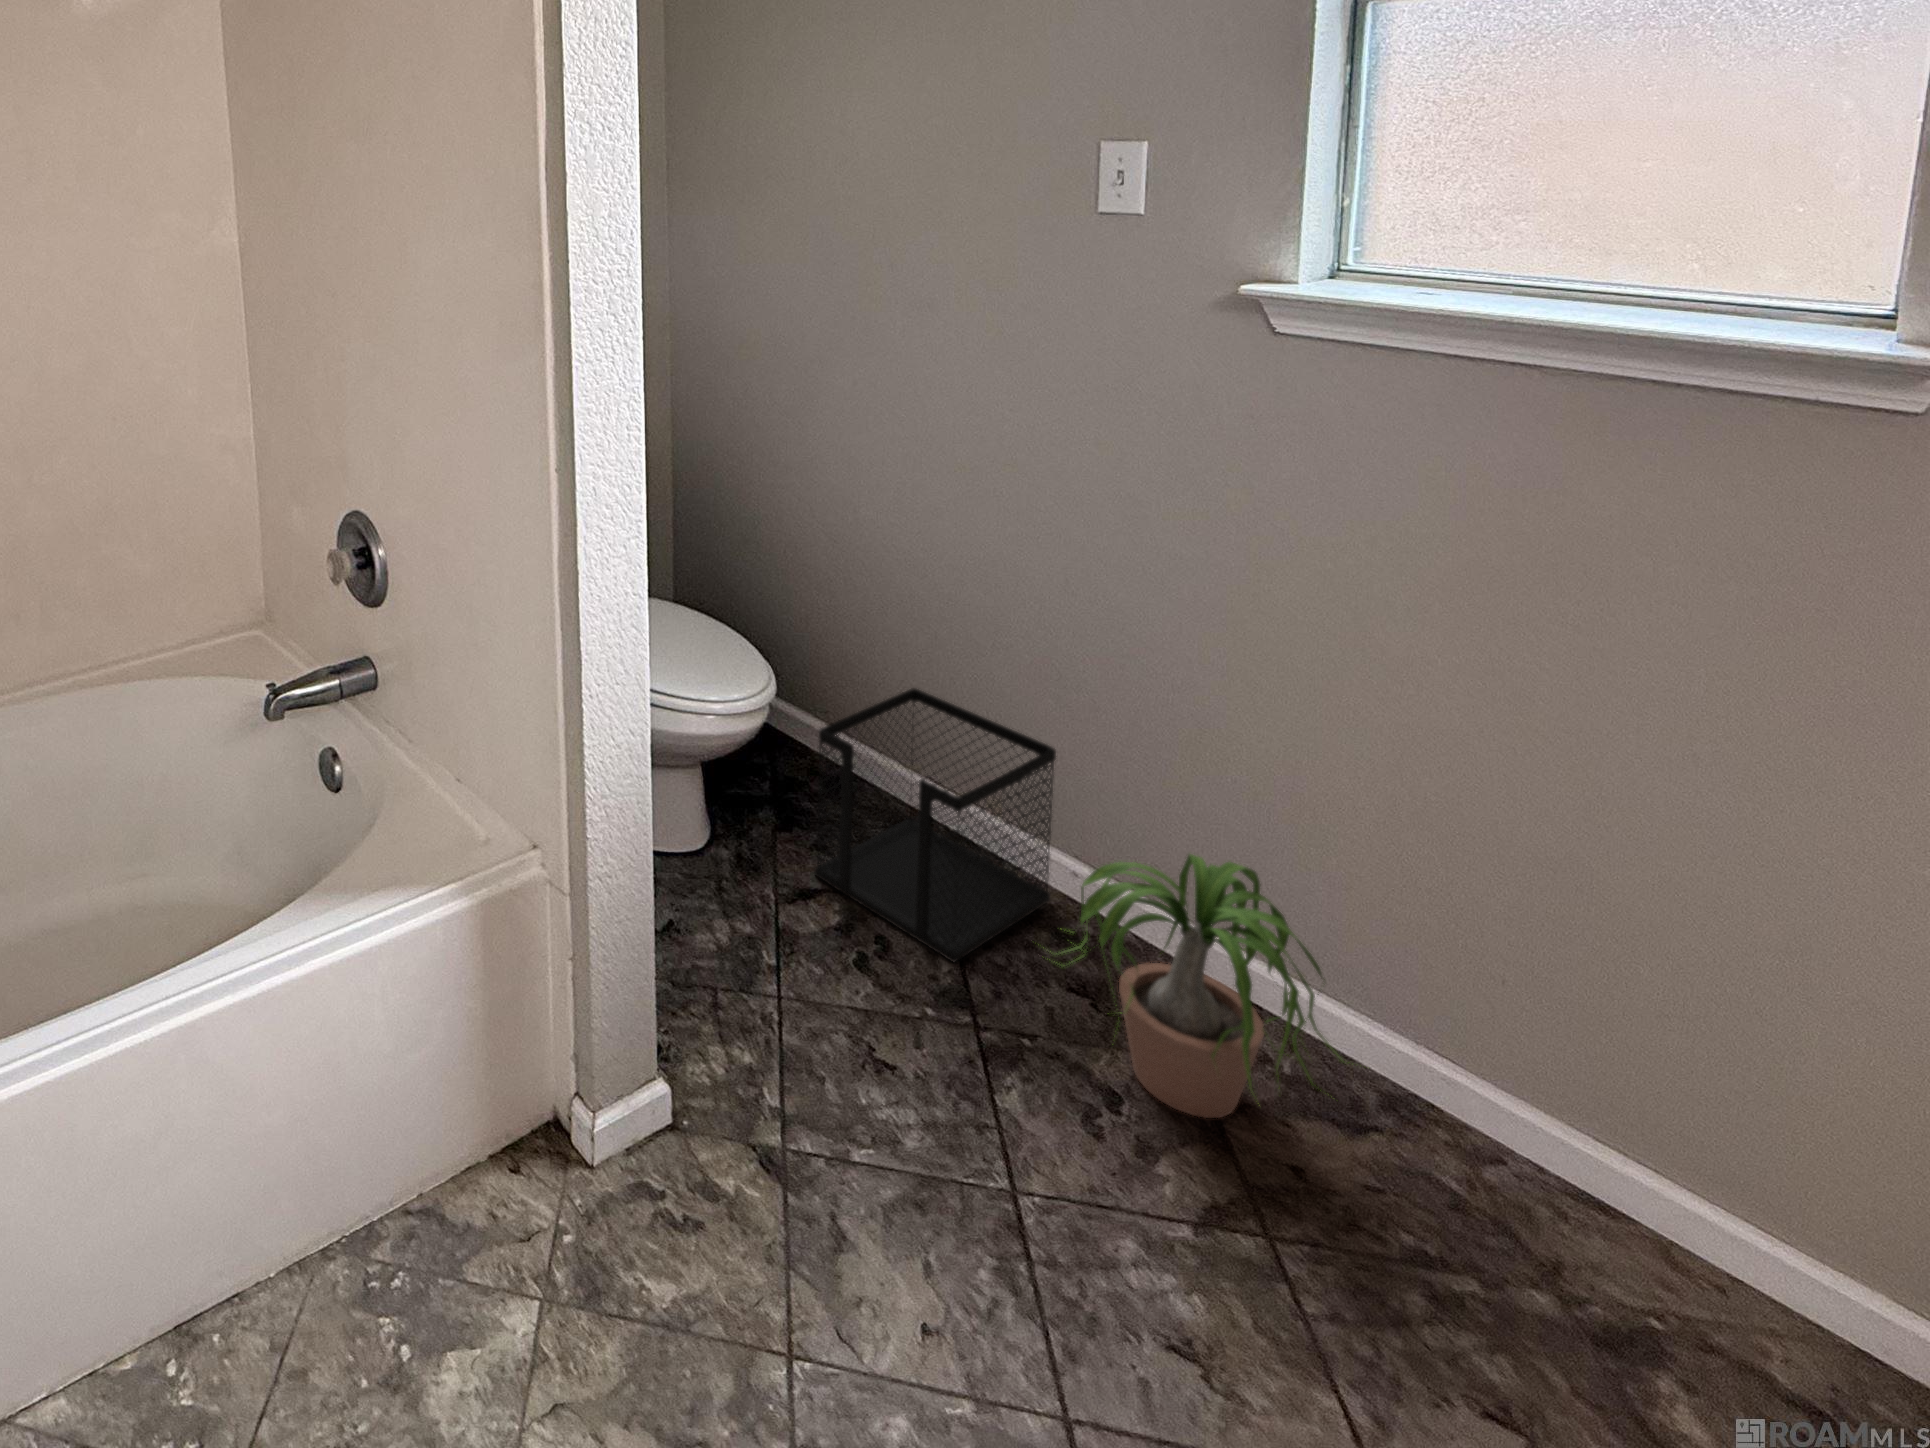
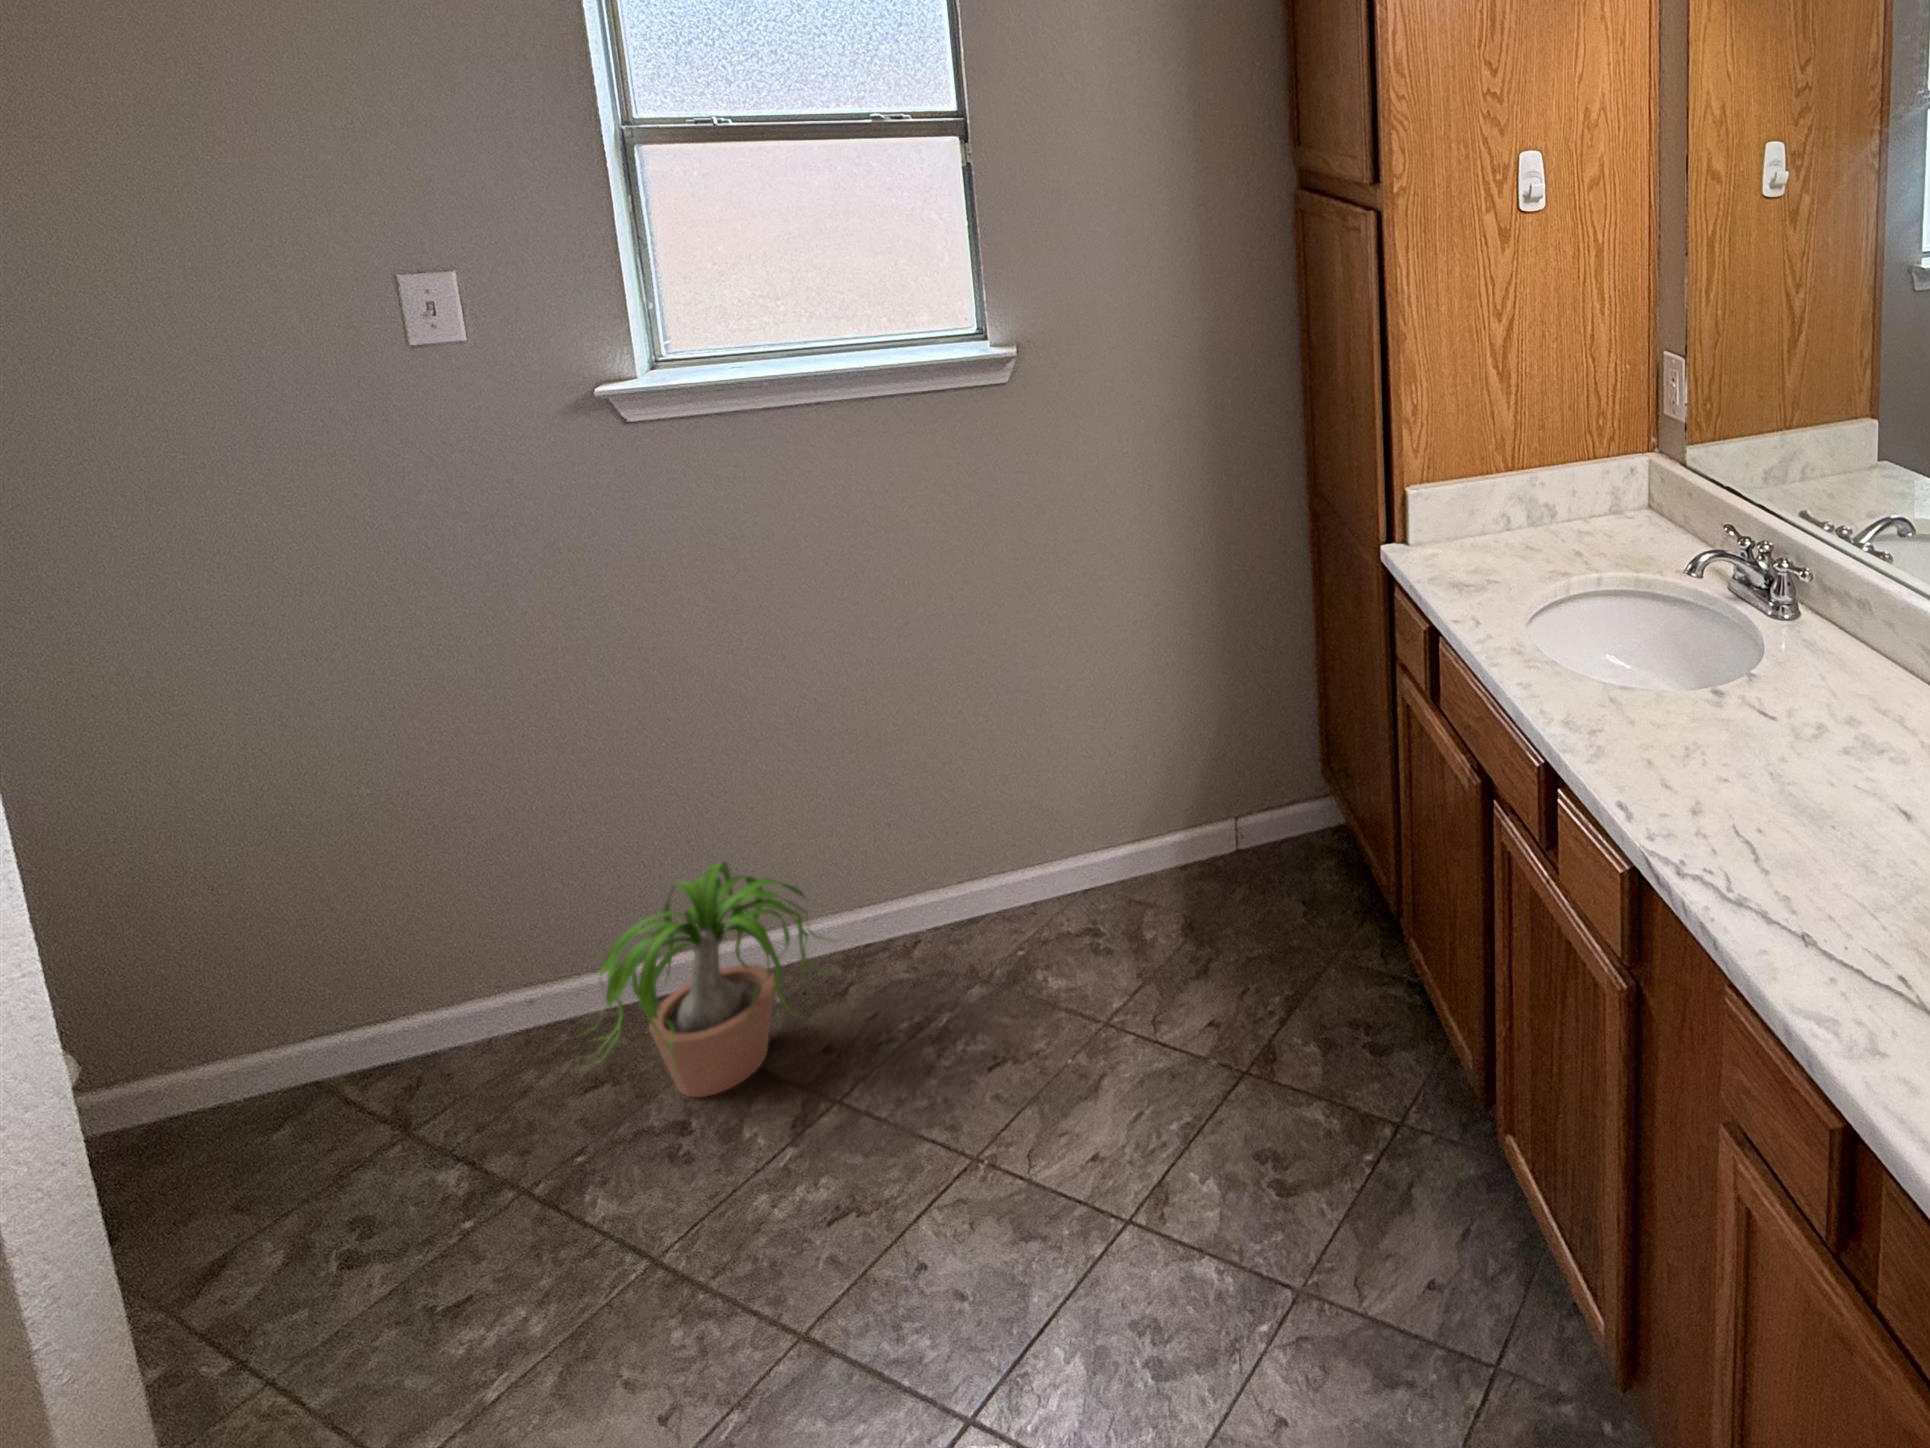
wastebasket: present [814,689,1056,962] -> none [162,893,517,1255]

